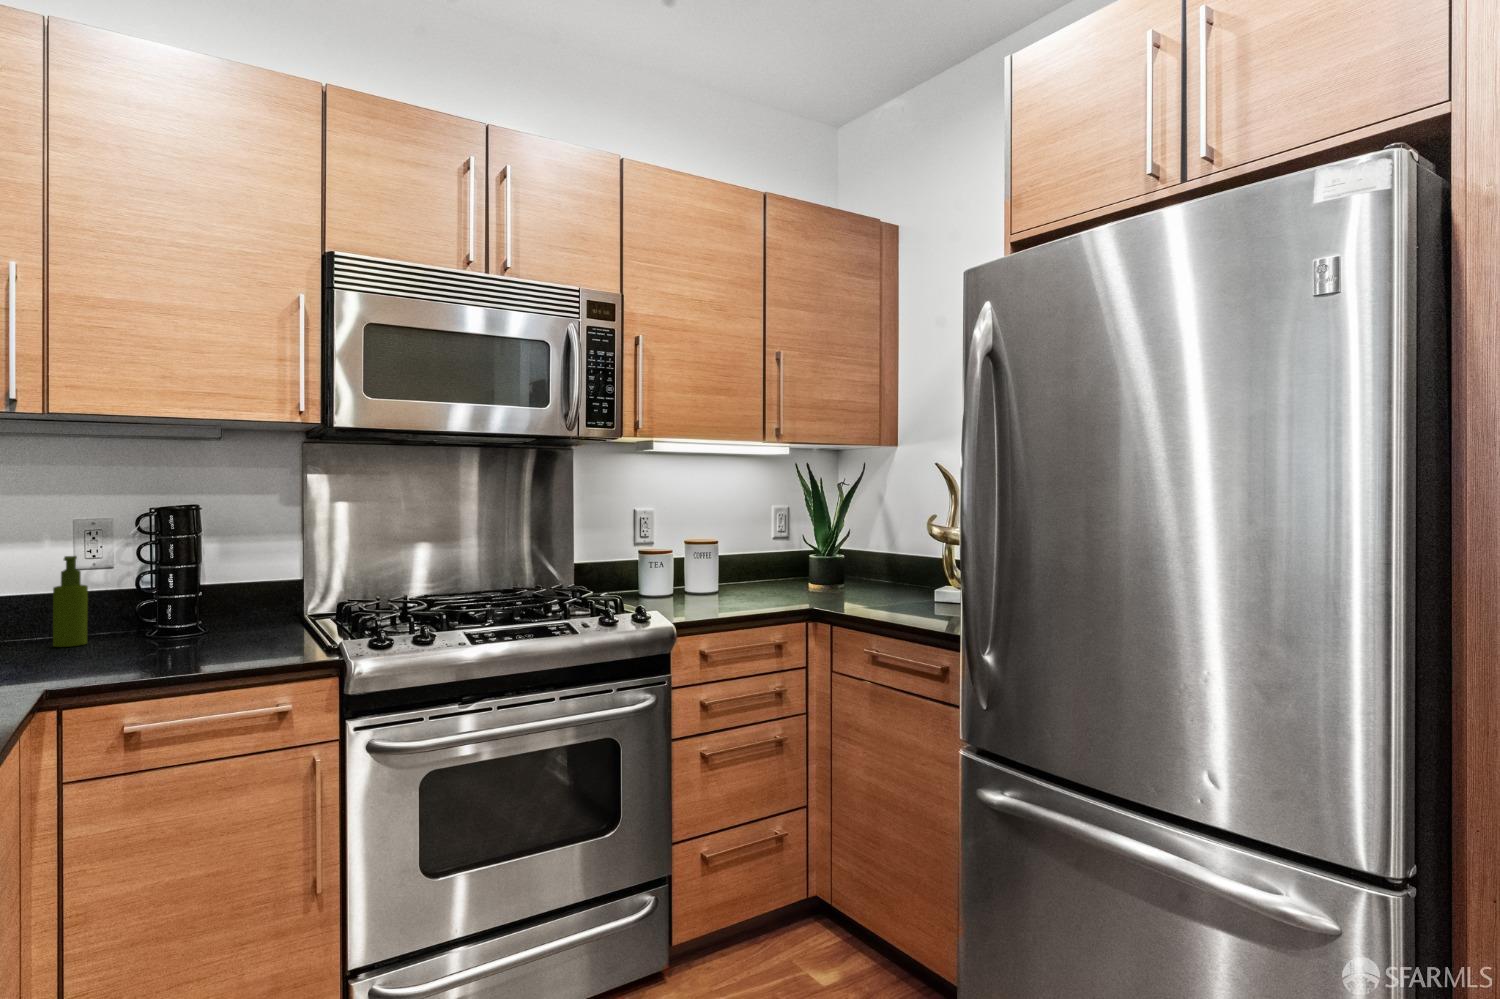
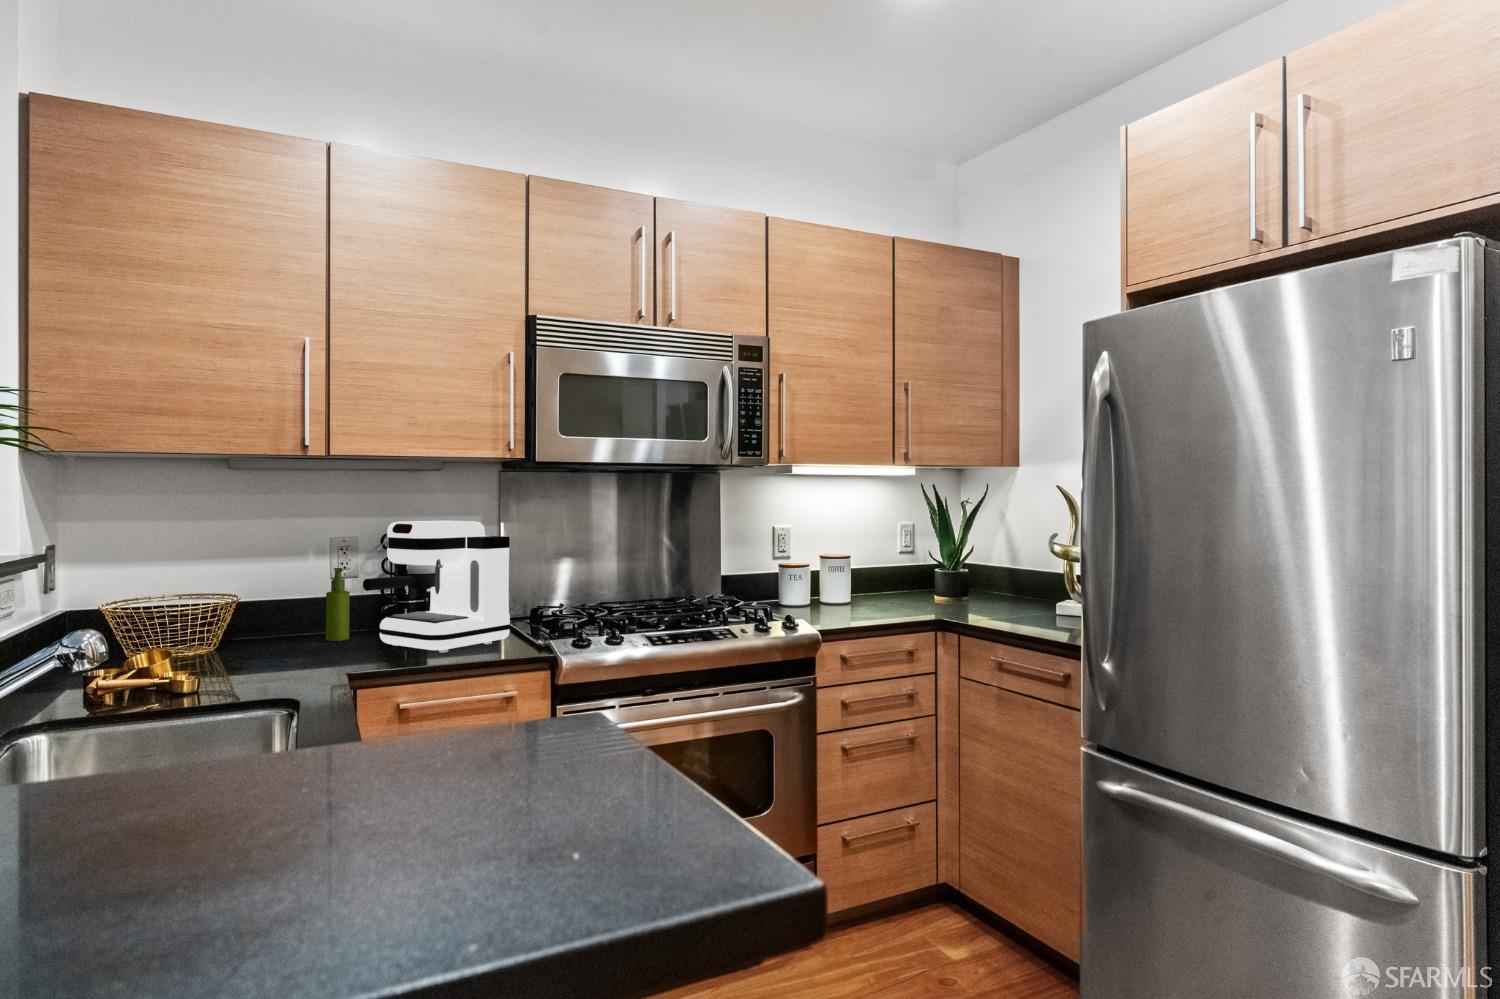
coffee maker: none [81,497,294,660] -> present [363,521,510,653]

